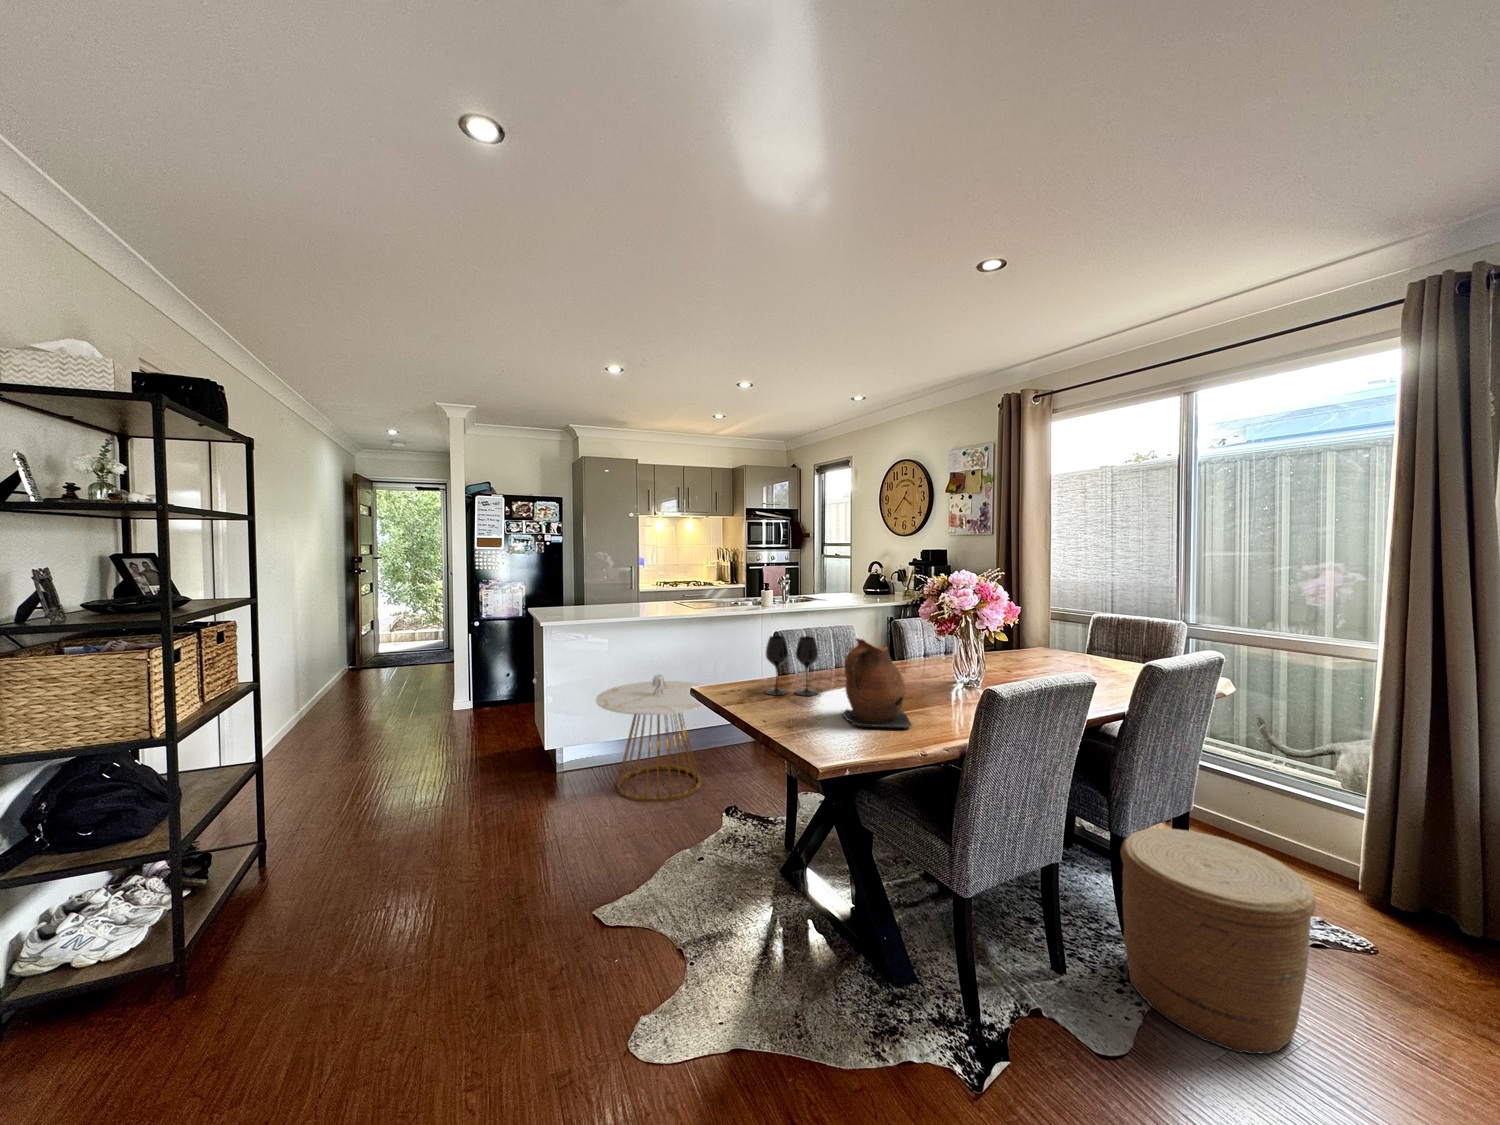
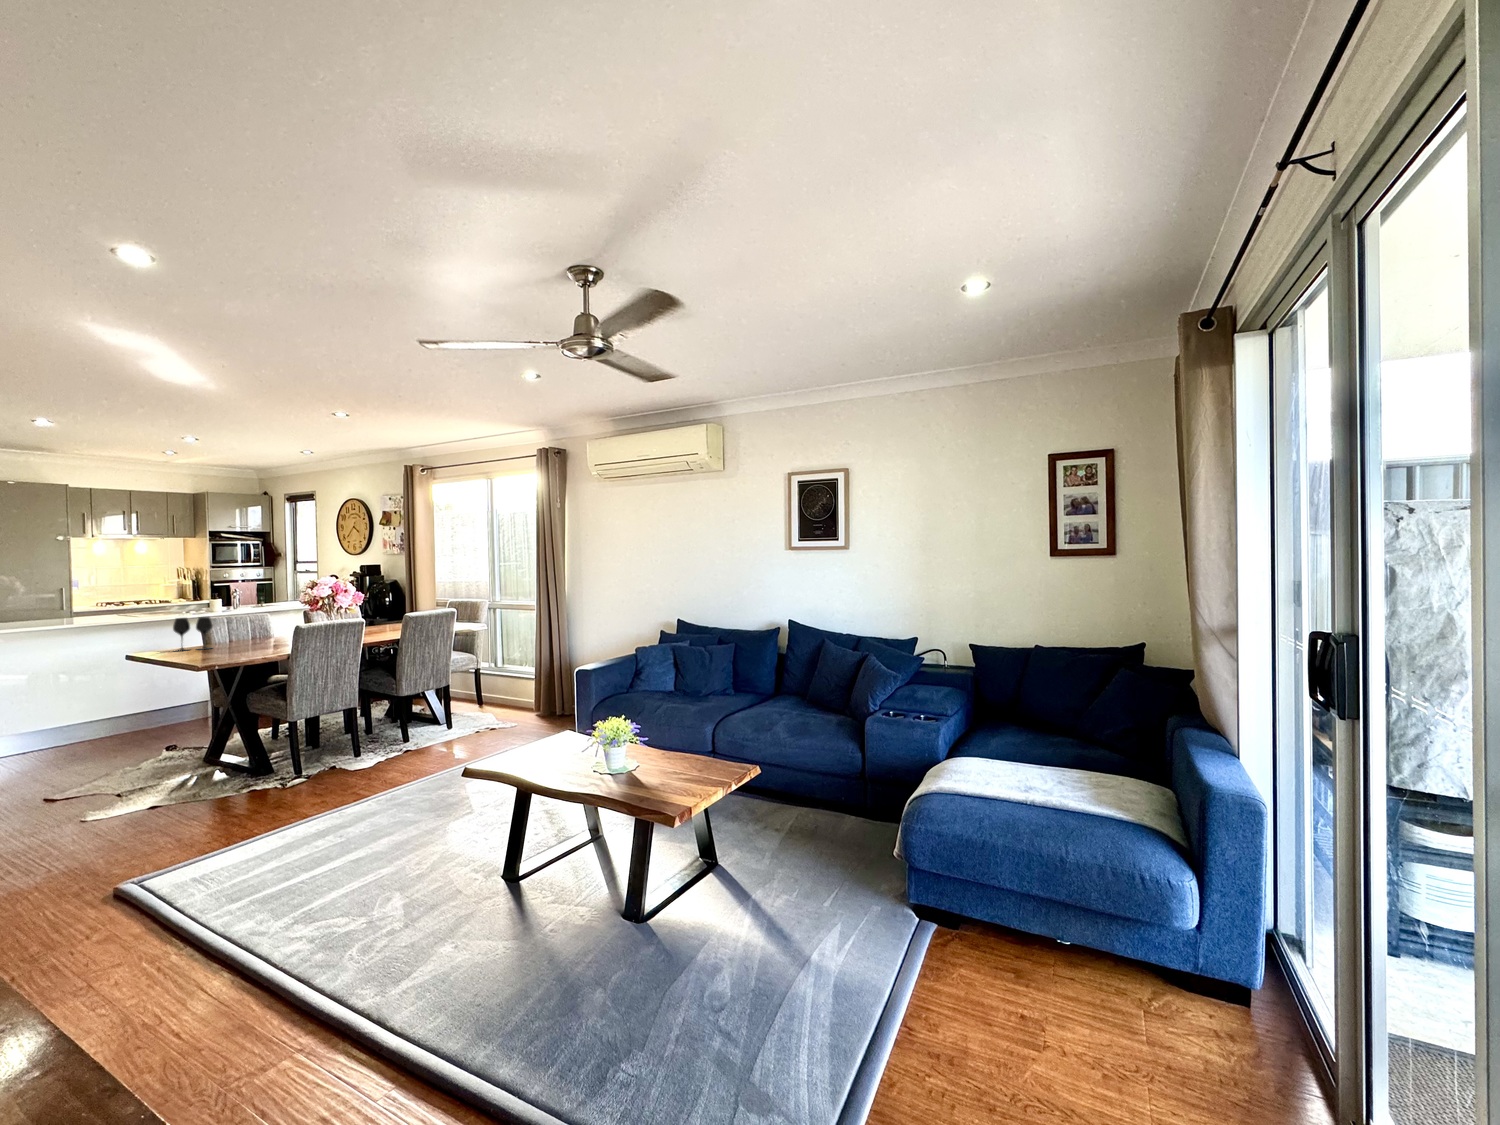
ceramic pitcher: present [843,638,912,728] -> none [215,611,261,654]
side table: present [596,675,704,802] -> none [20,664,154,758]
woven basket: present [1120,828,1316,1054] -> none [371,686,442,759]

